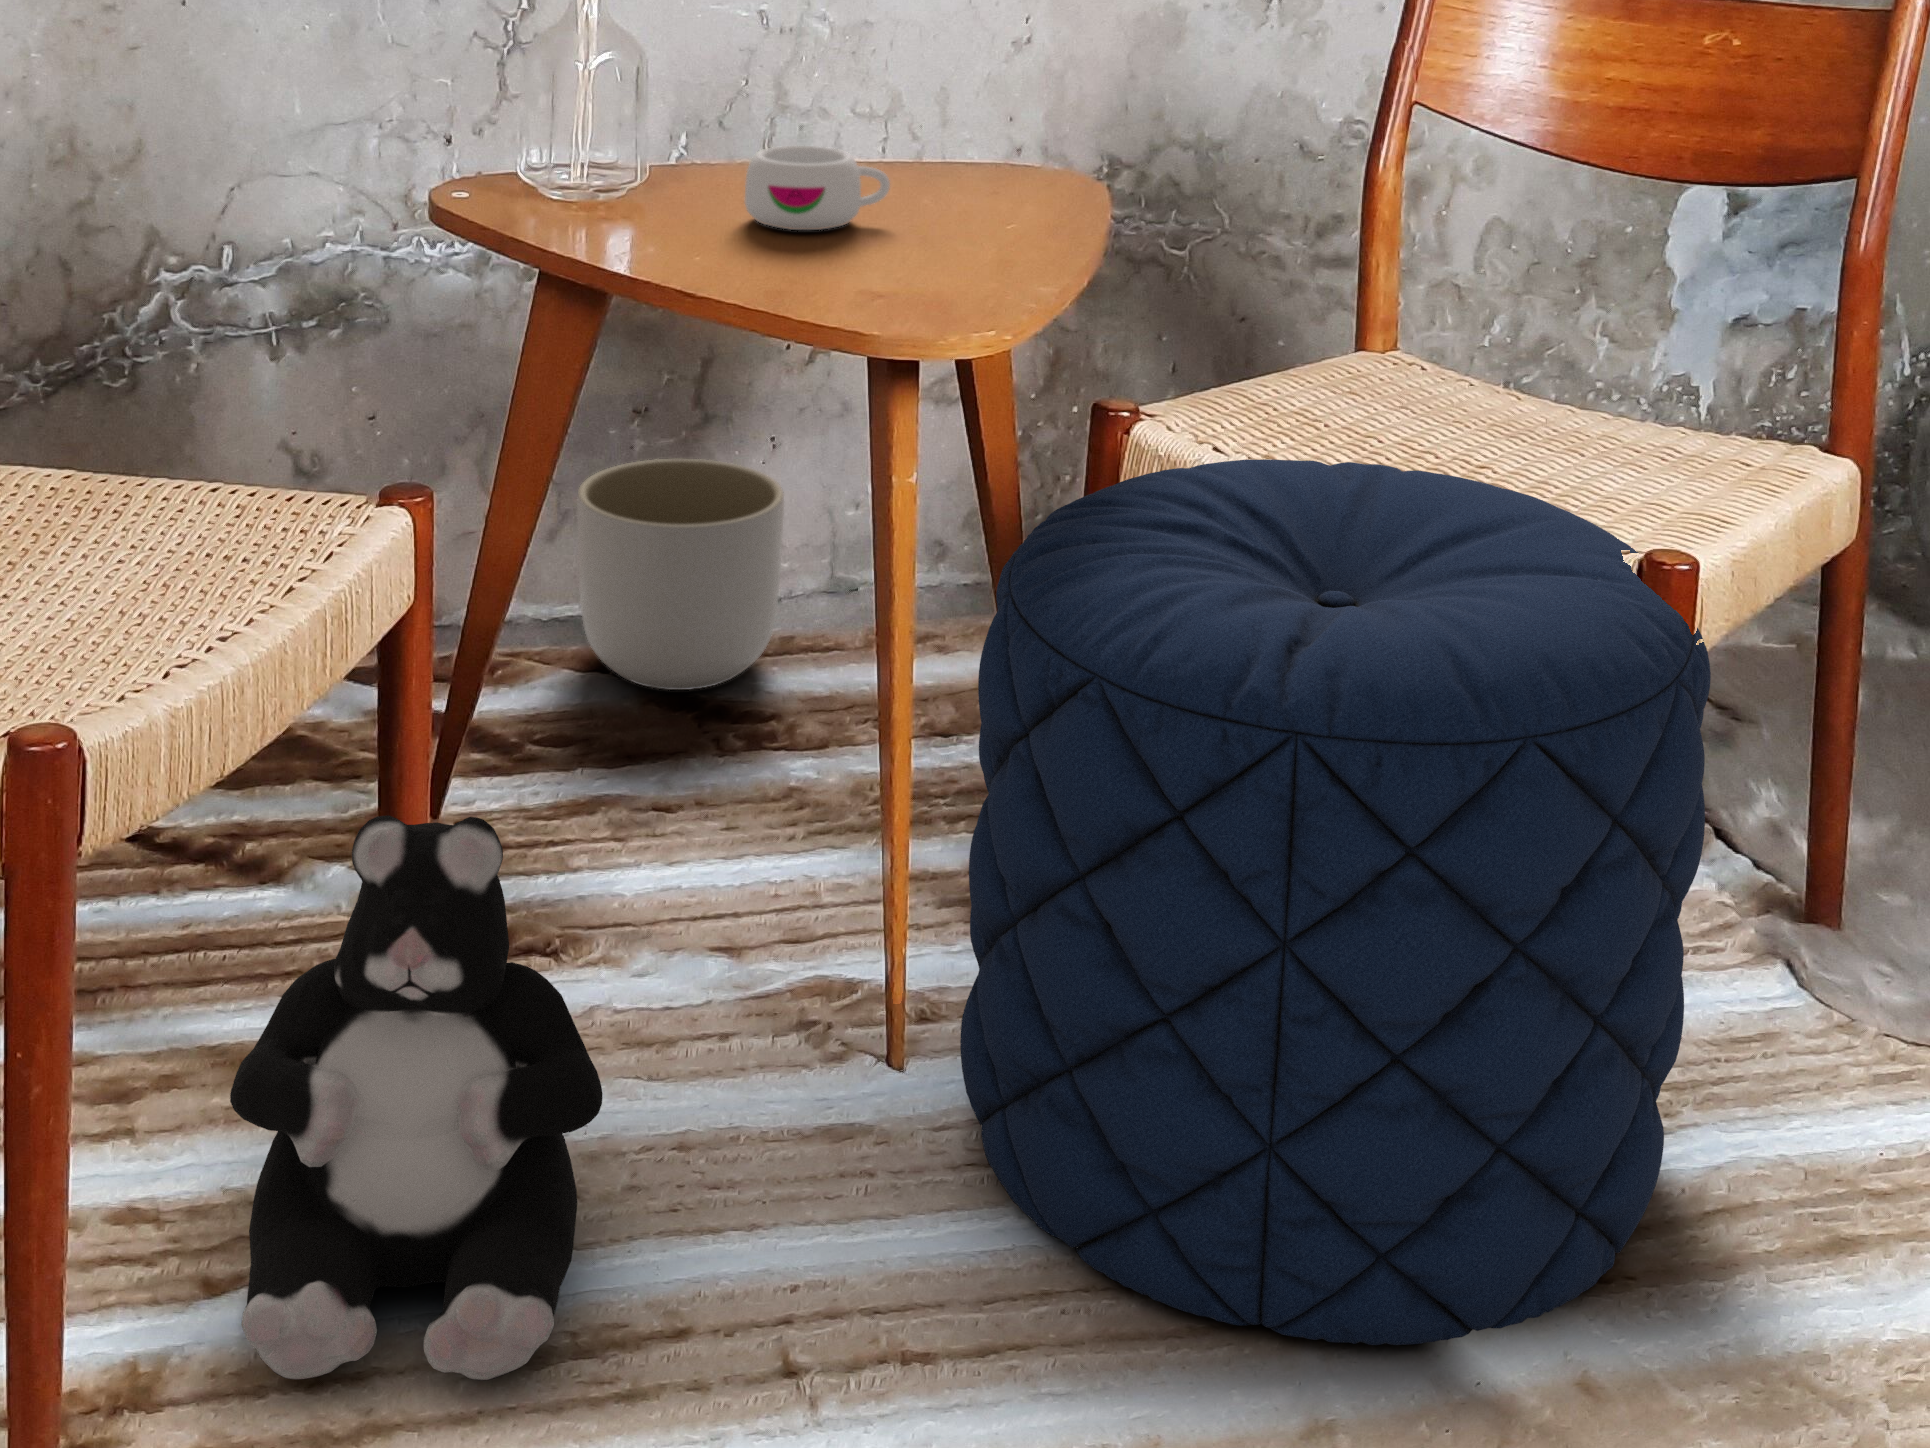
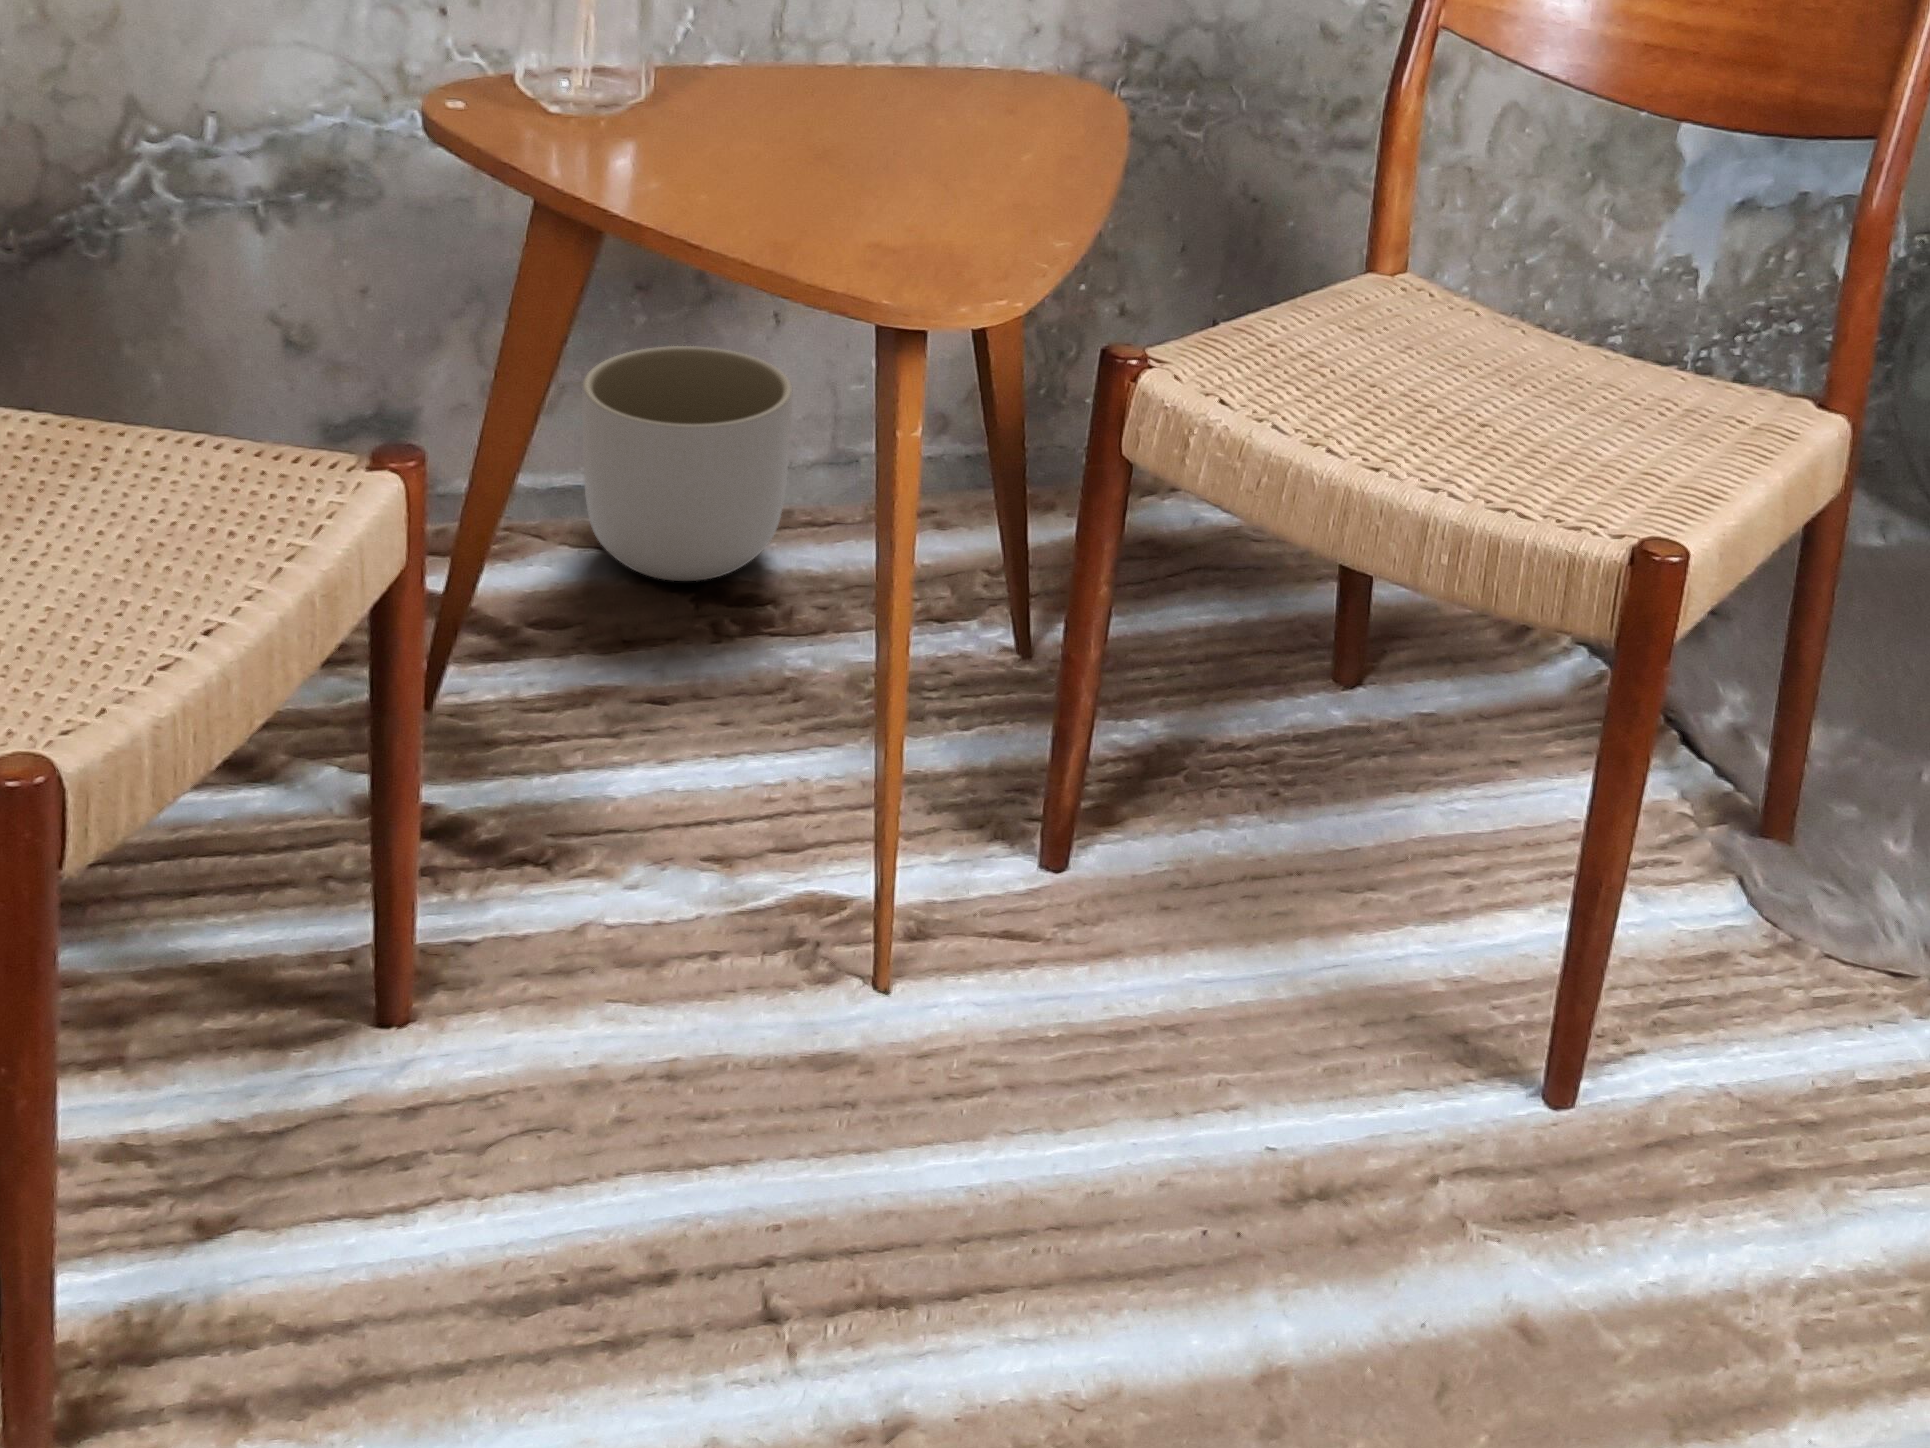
mug: present [745,146,890,230] -> none [753,74,904,168]
pouf: present [960,459,1711,1345] -> none [947,422,1690,1285]
plush toy: present [230,815,603,1381] -> none [222,787,592,1328]

